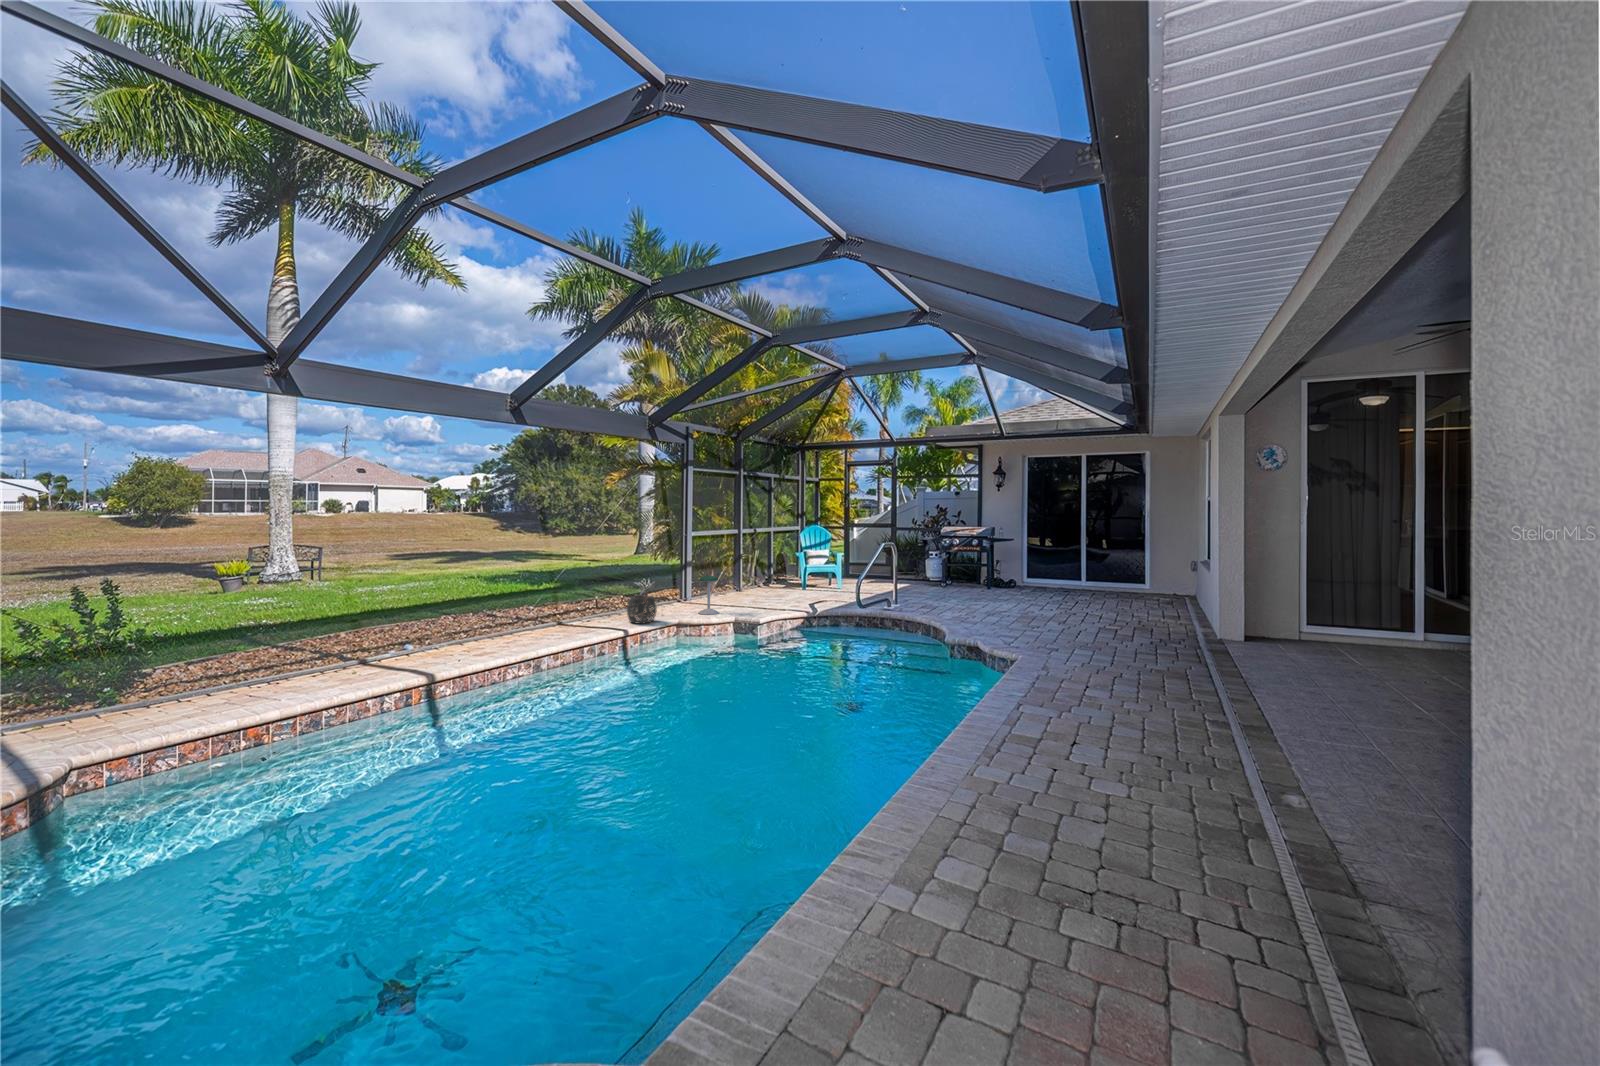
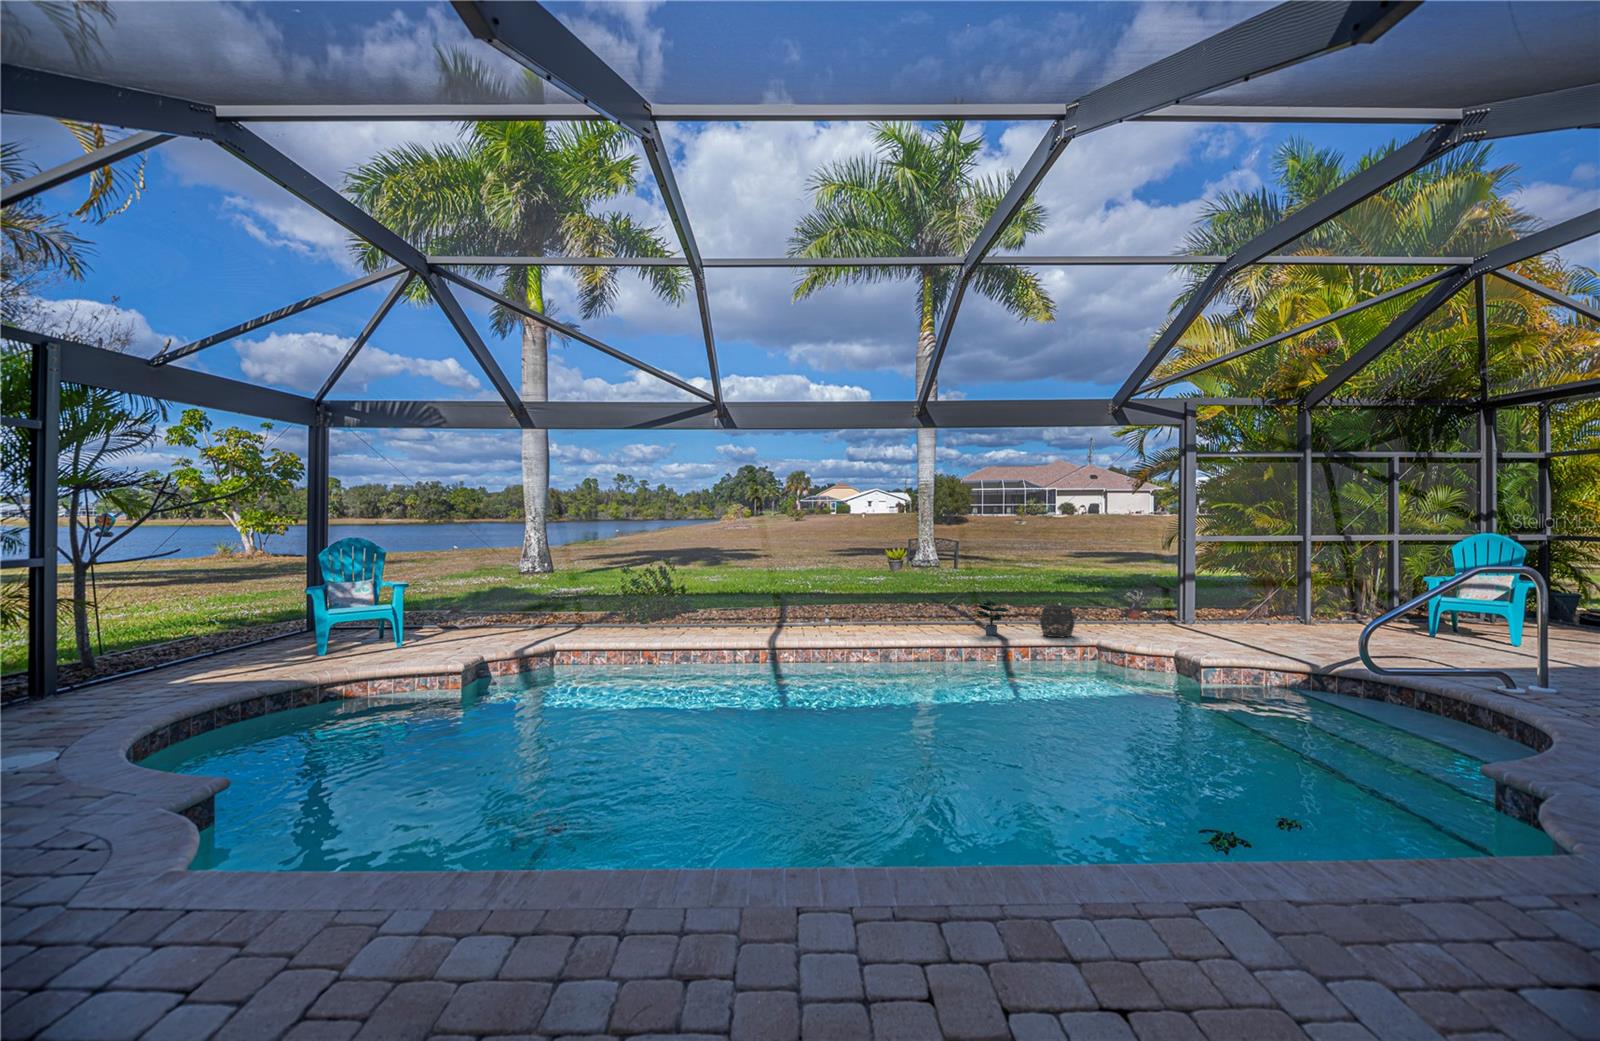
stool: present [698,576,719,615] -> none [1145,592,1175,642]
potted plant: none [580,598,610,631] -> present [977,600,1009,635]

